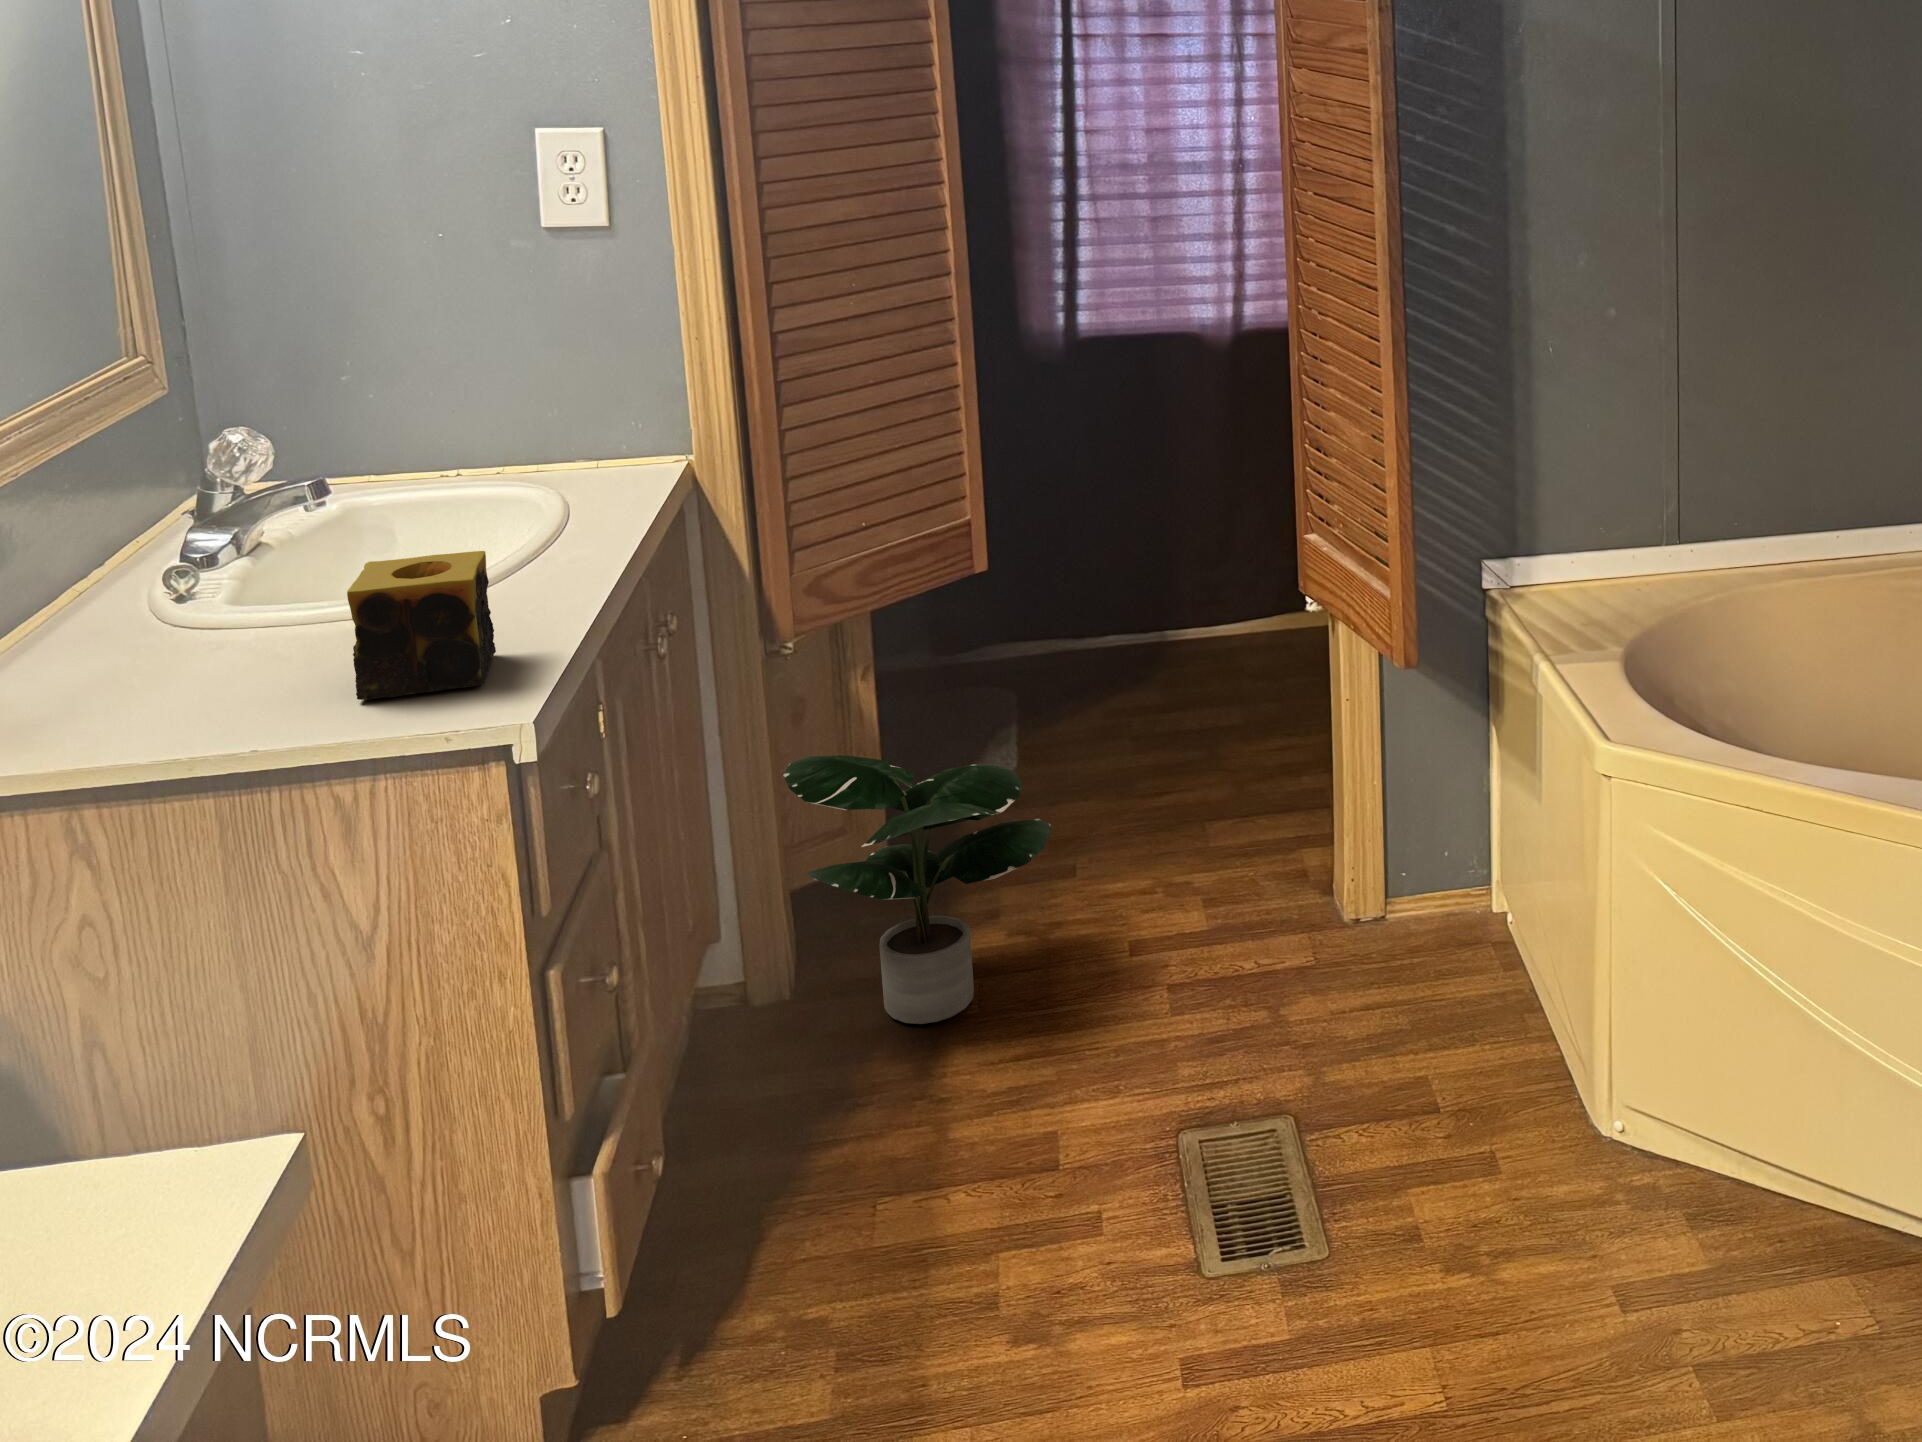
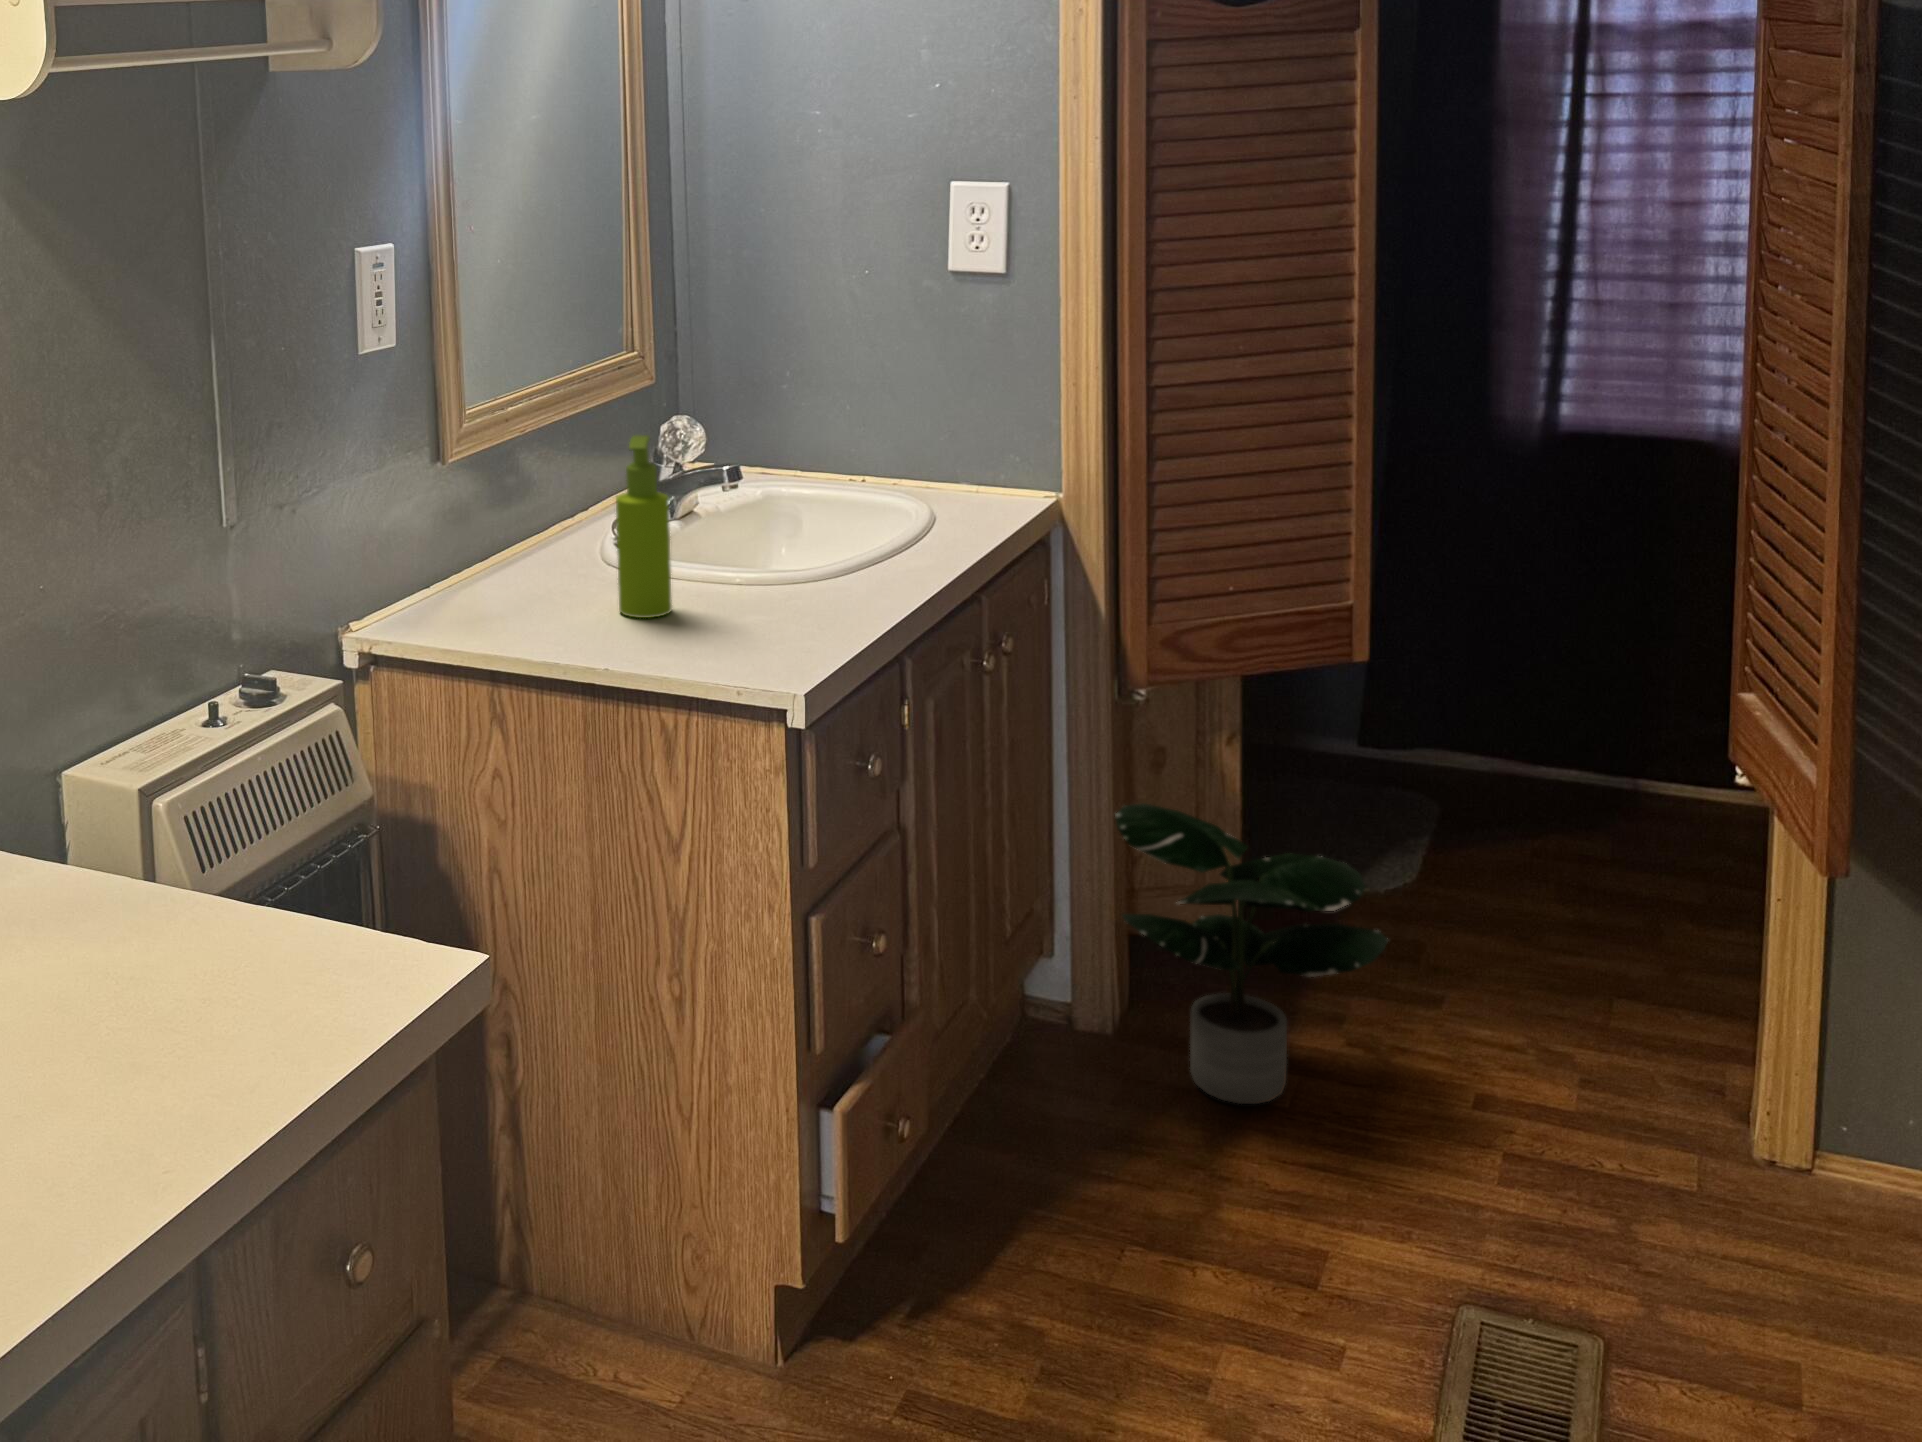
soap dispenser: none [205,454,299,681] -> present [616,435,672,618]
candle: present [347,551,496,700] -> none [694,537,810,656]

